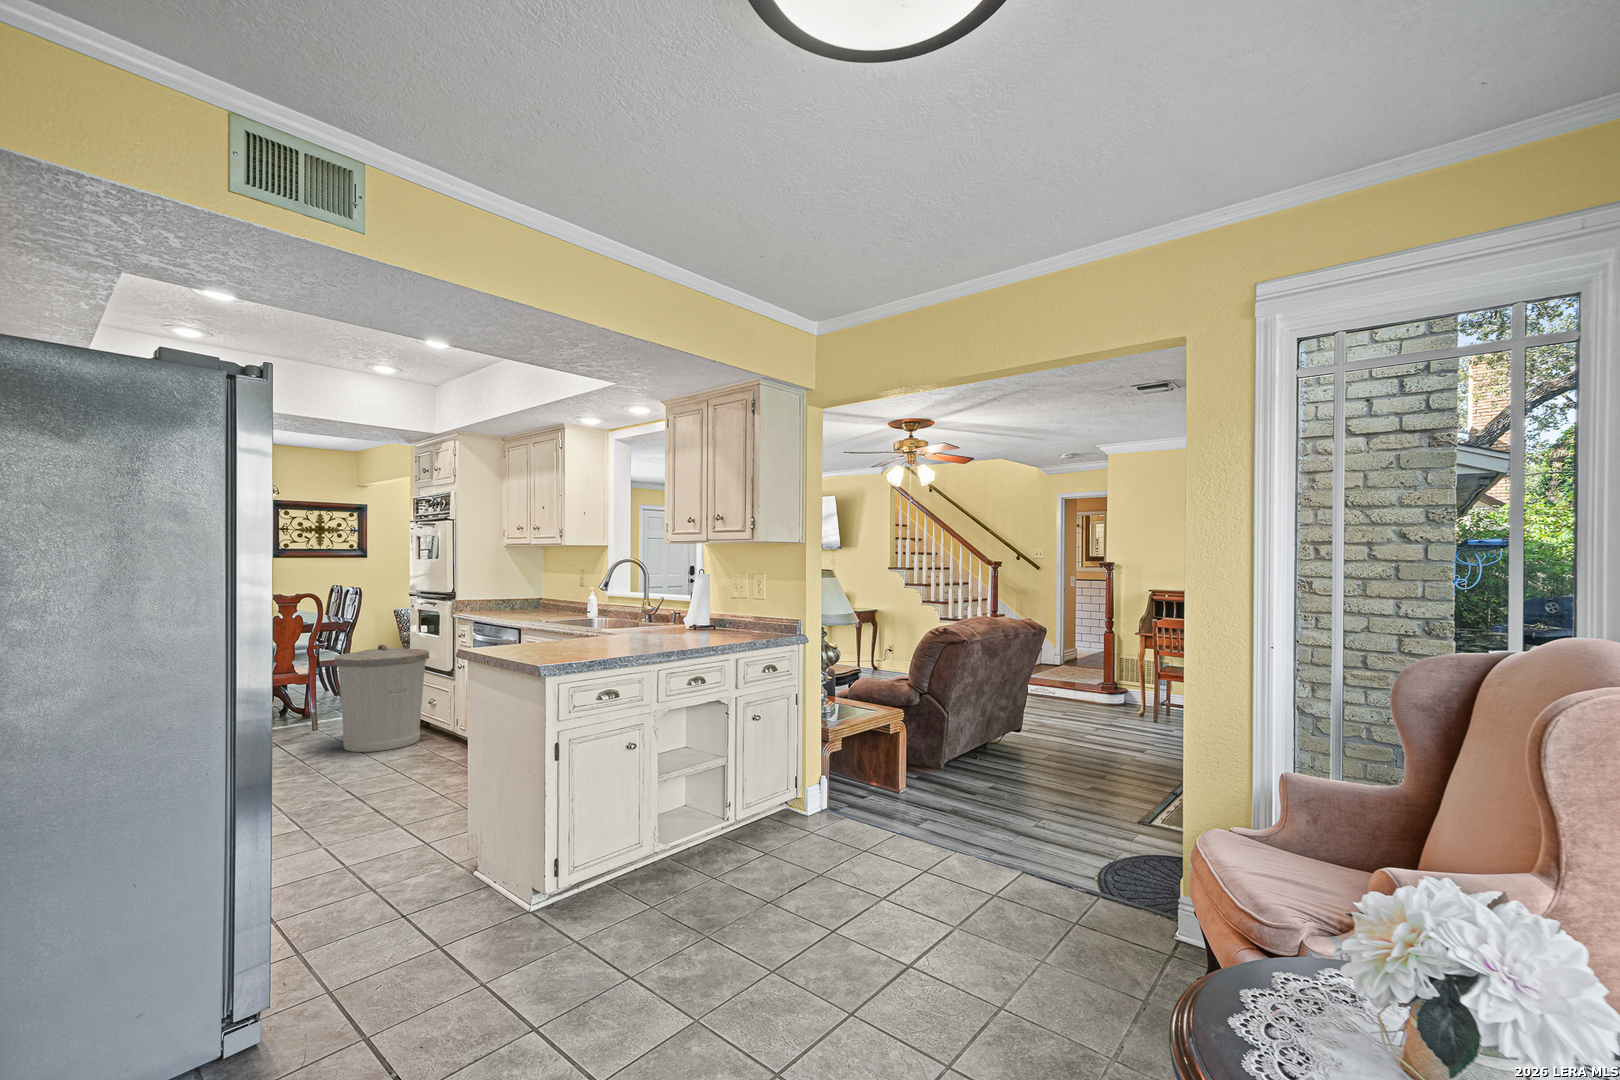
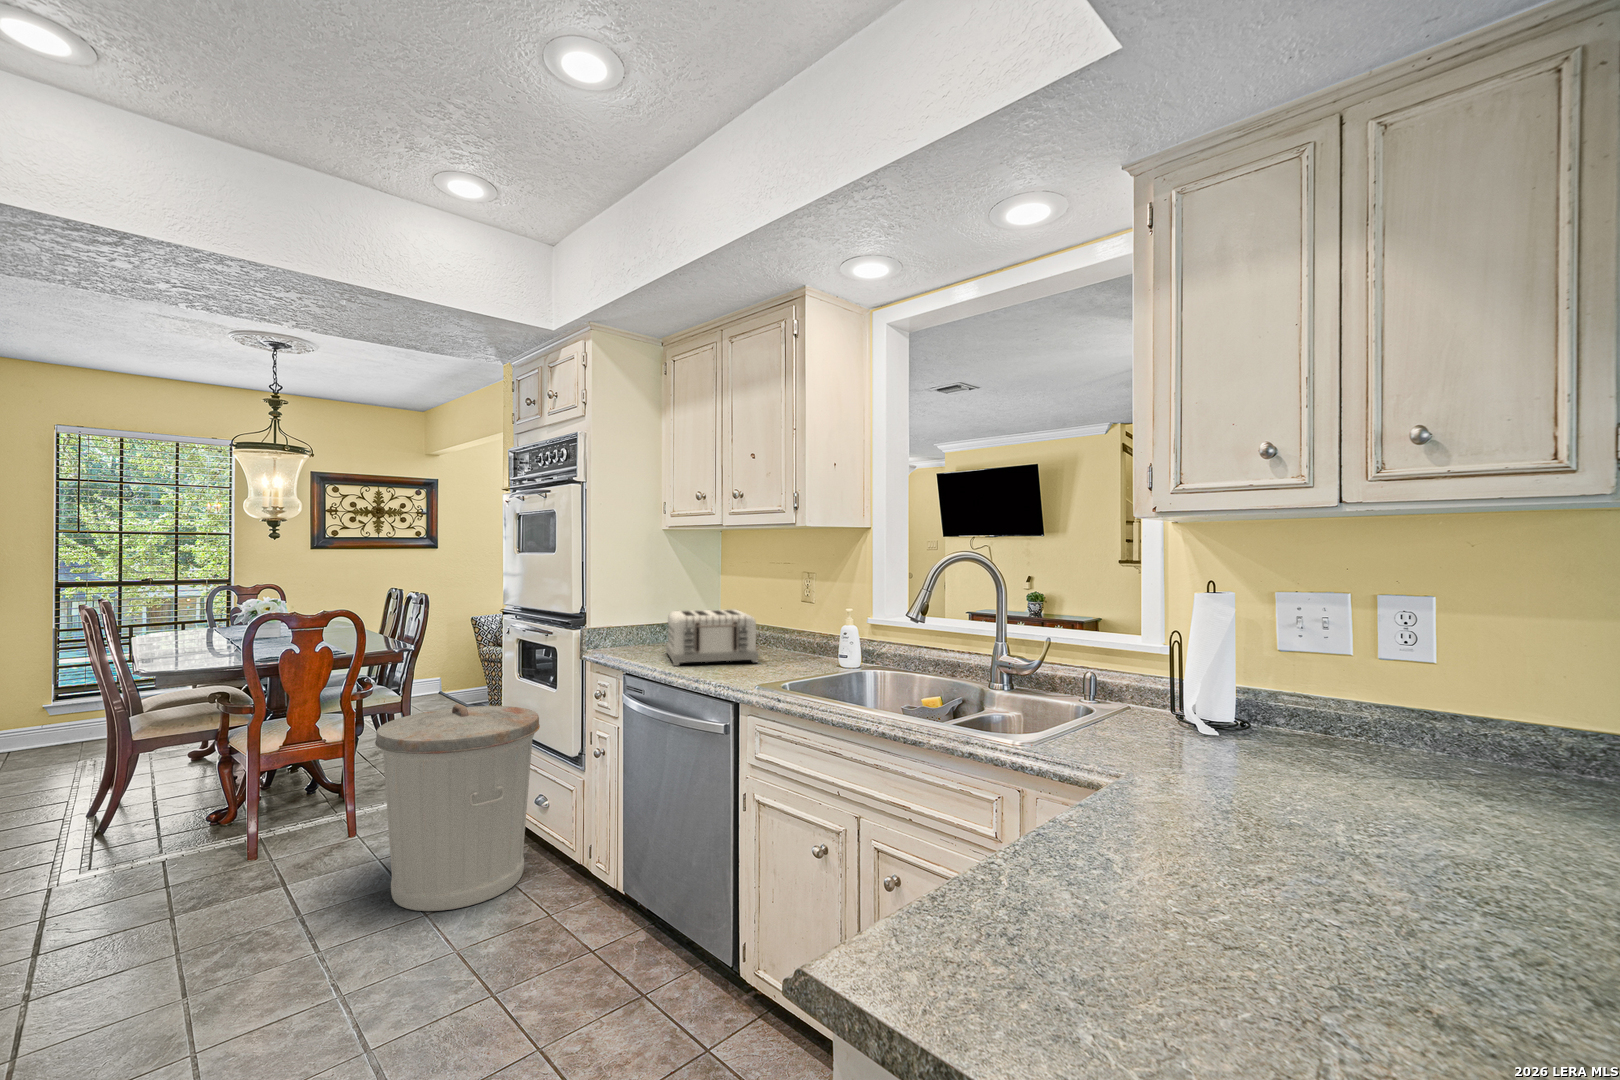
toaster: none [498,590,546,618] -> present [666,609,758,666]

